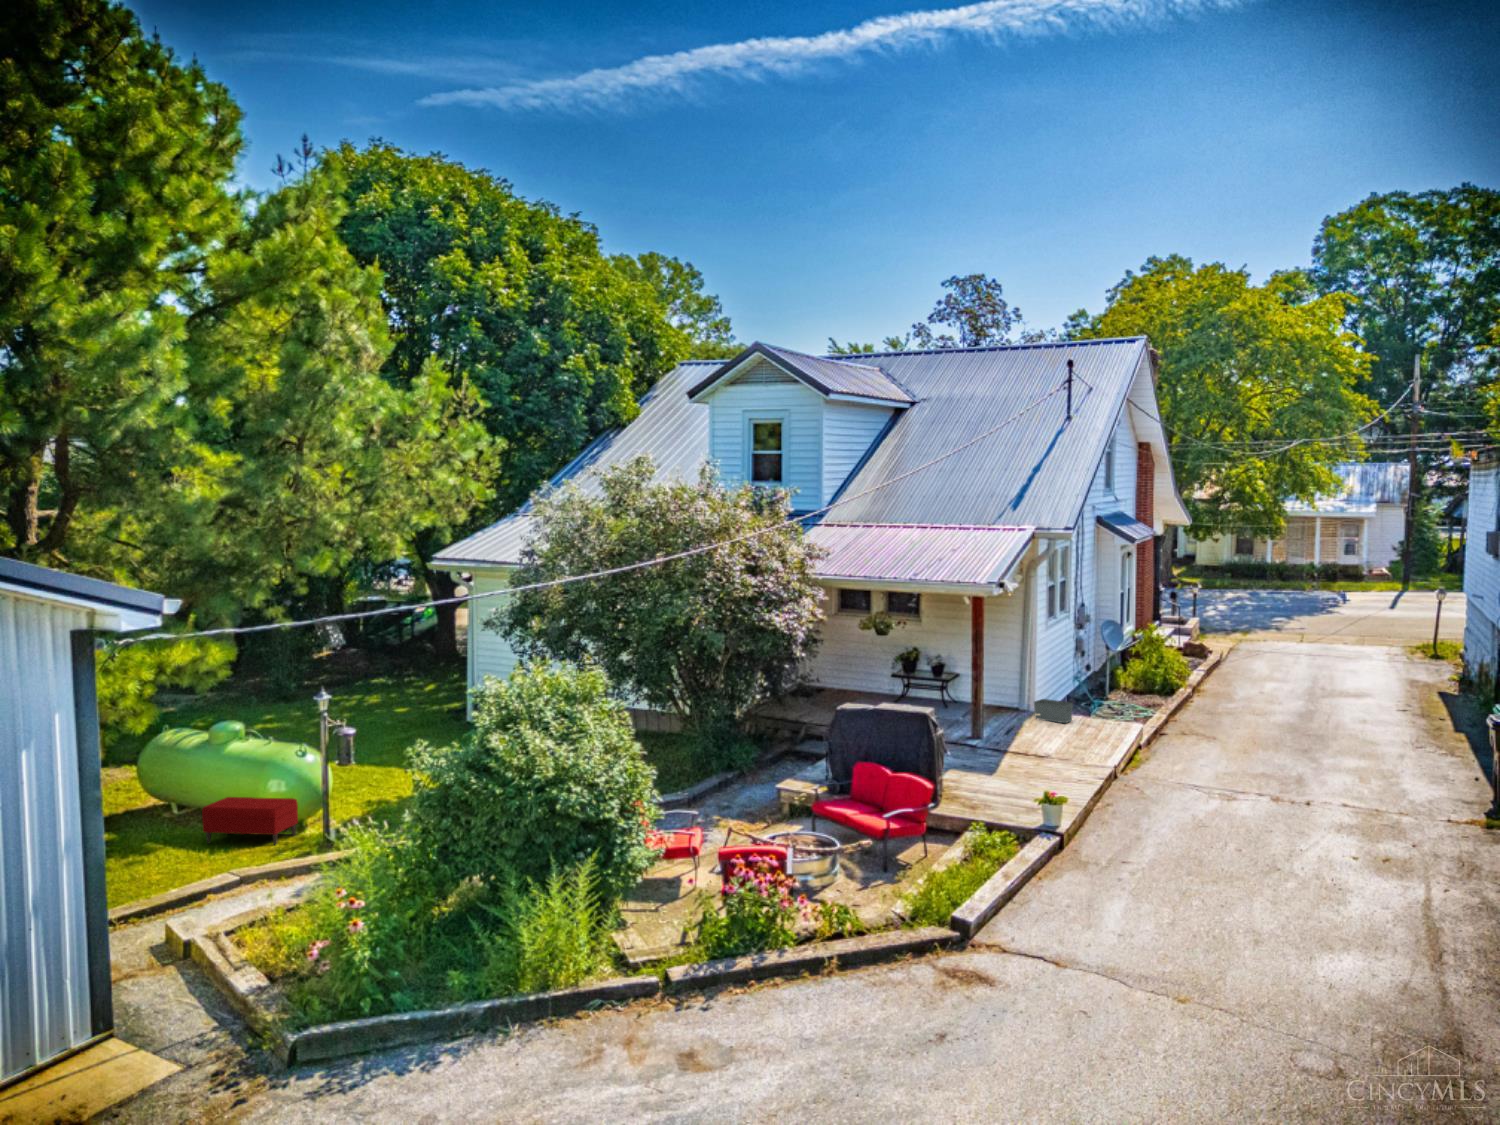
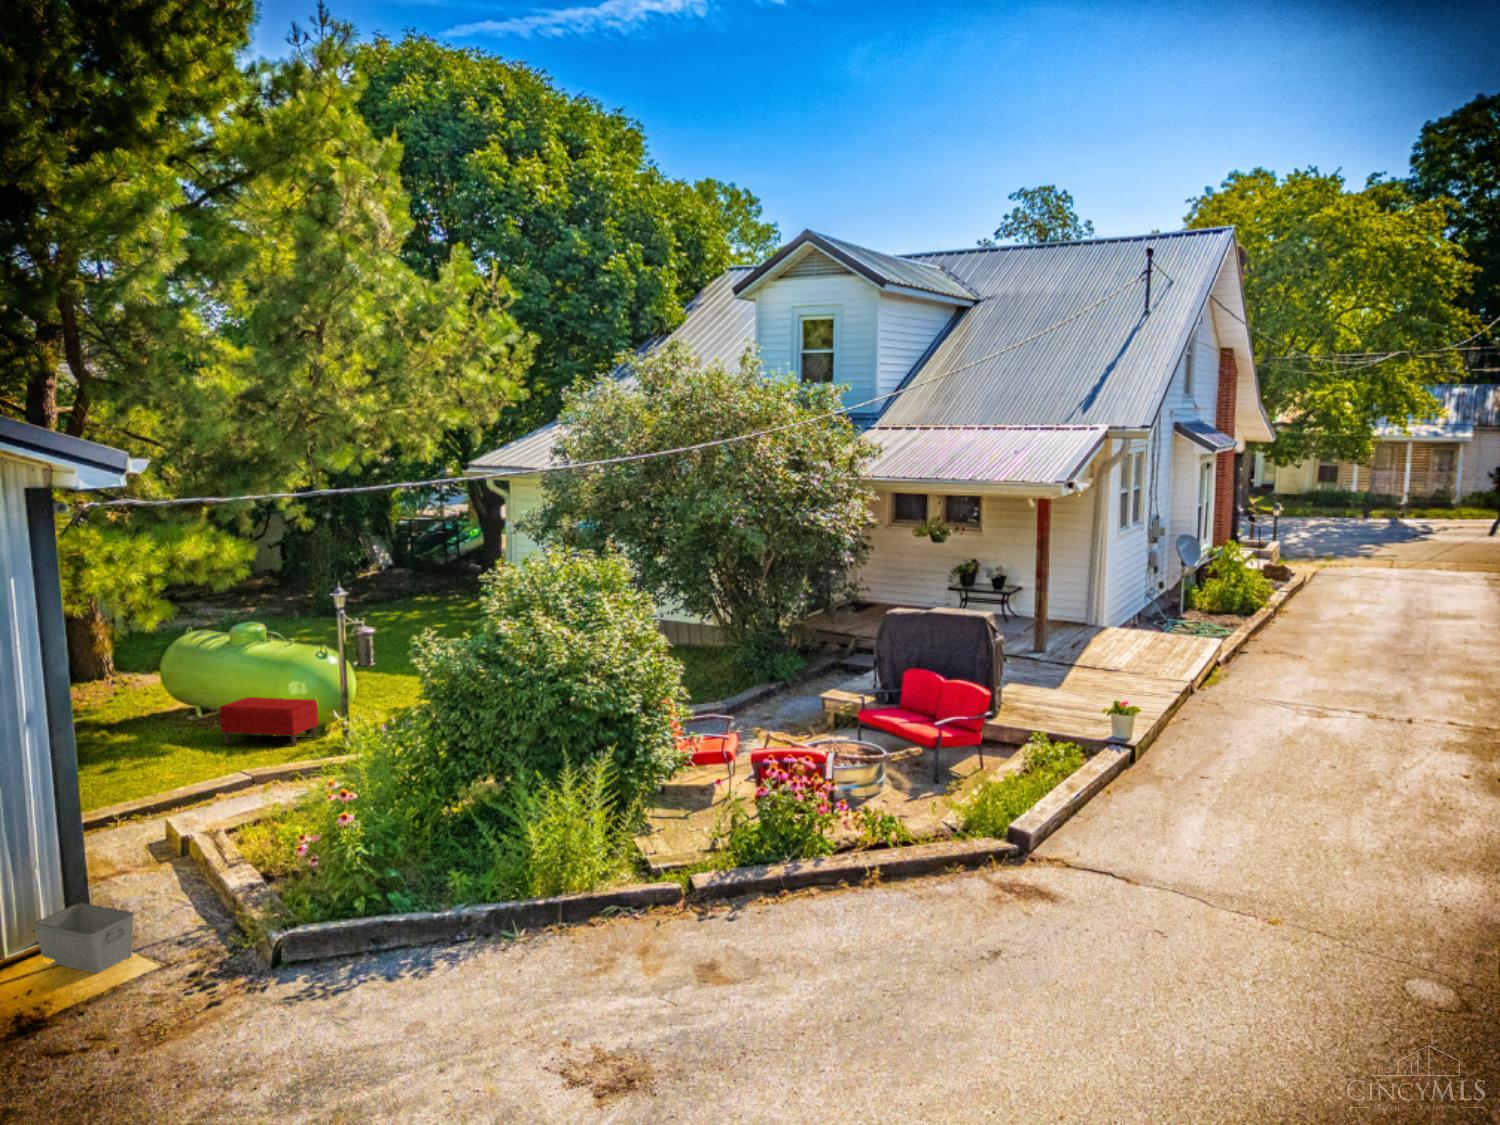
storage bin: present [1034,699,1073,723] -> present [34,903,134,973]

